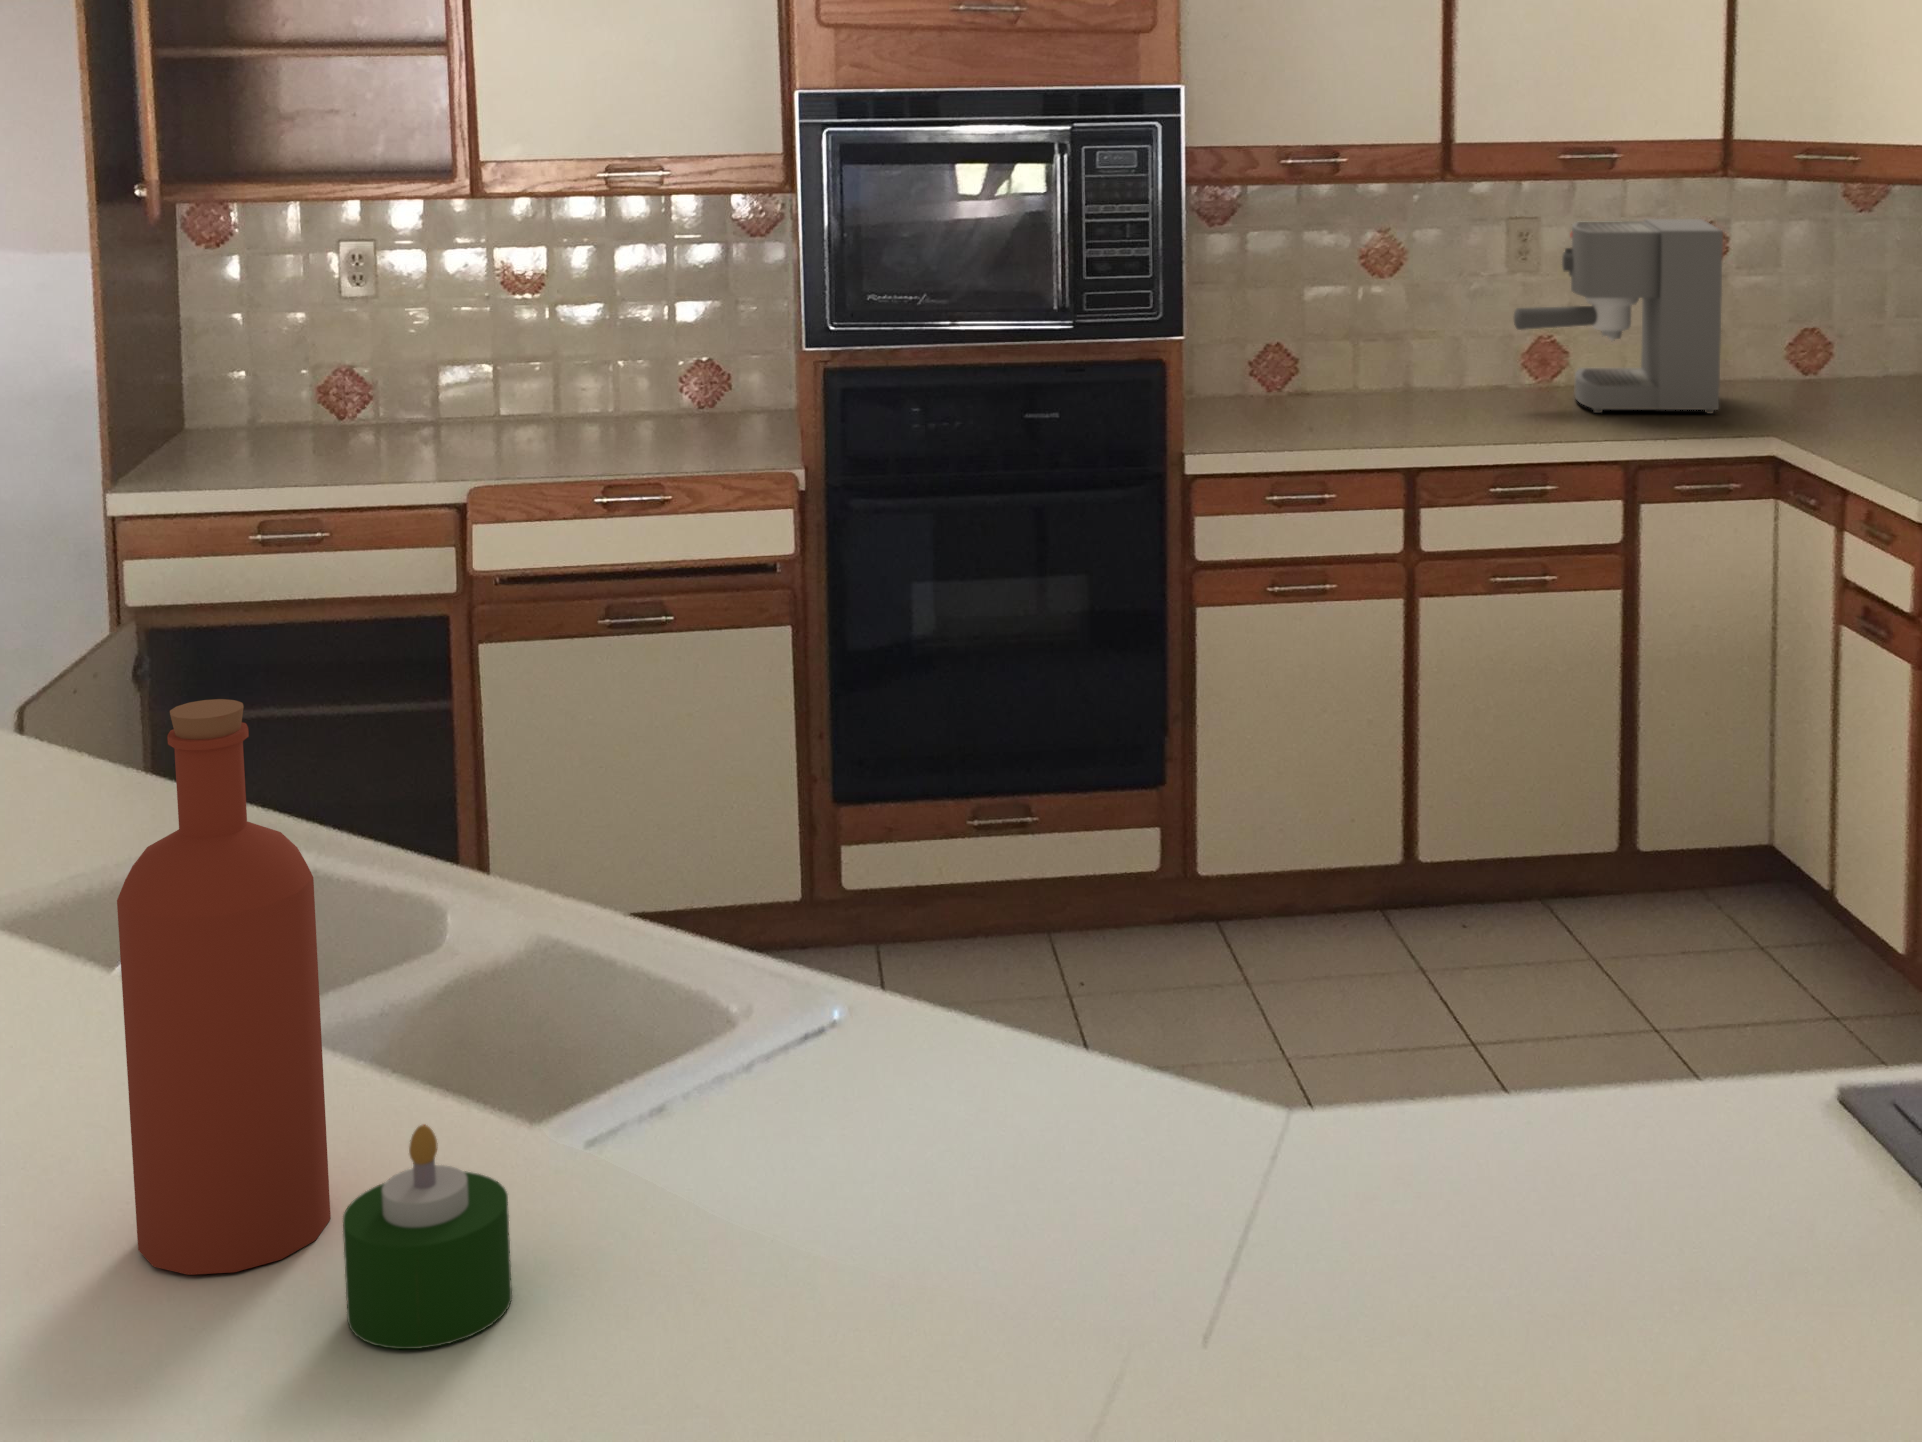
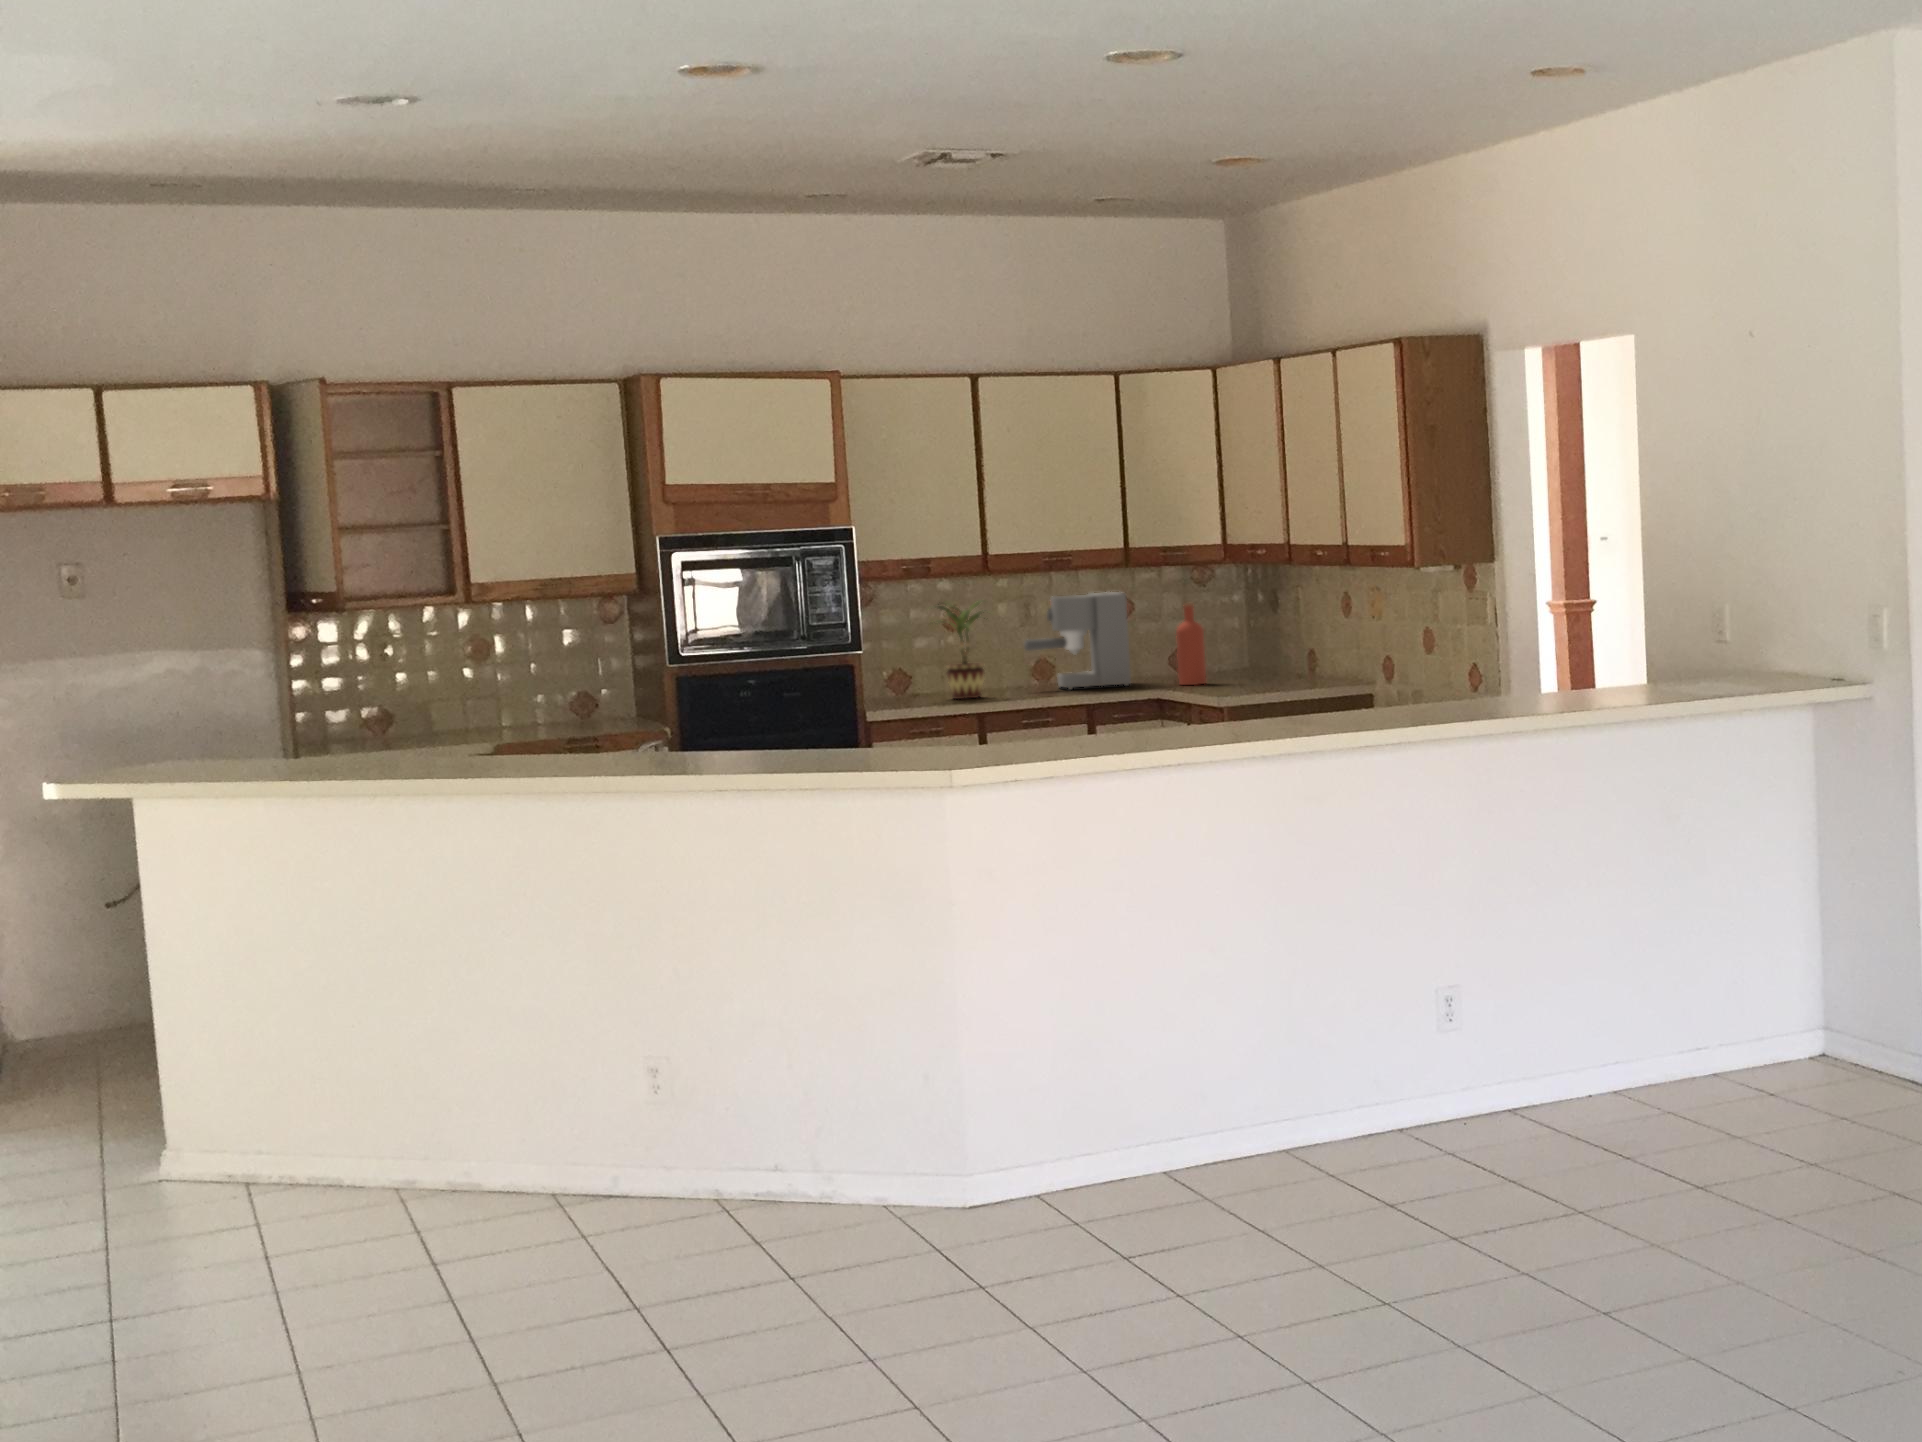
potted plant: none [1325,230,1454,424] -> present [929,601,988,699]
bottle: present [117,699,331,1275] -> present [1176,603,1206,685]
candle: present [343,1125,512,1349] -> none [800,709,837,753]

